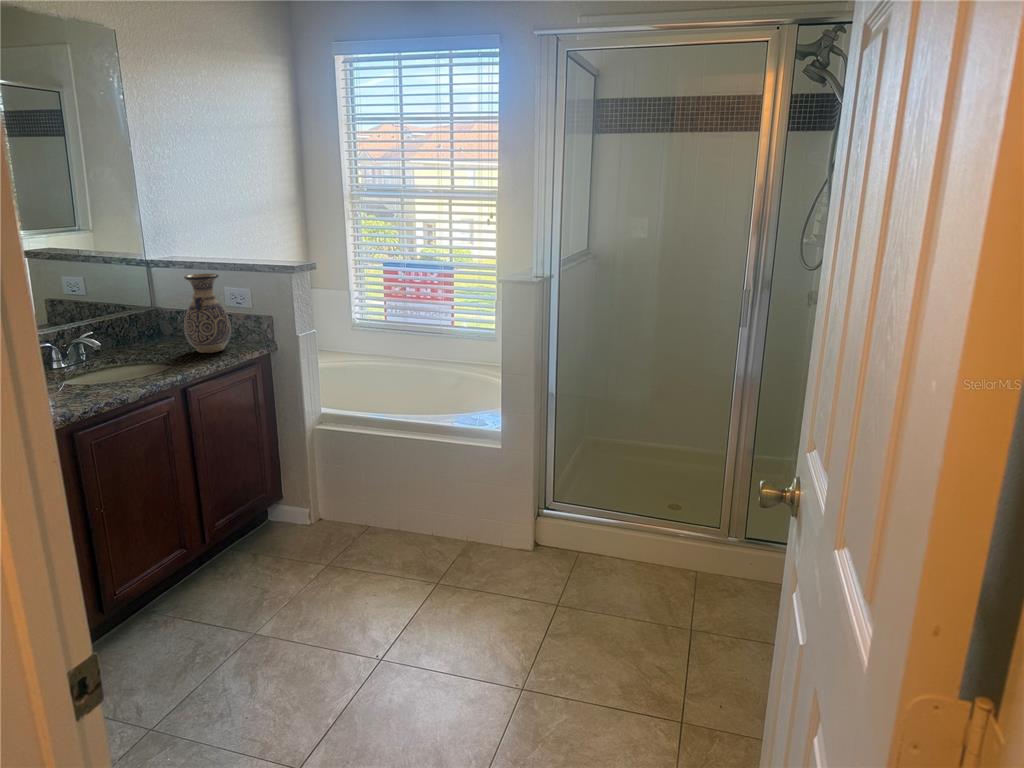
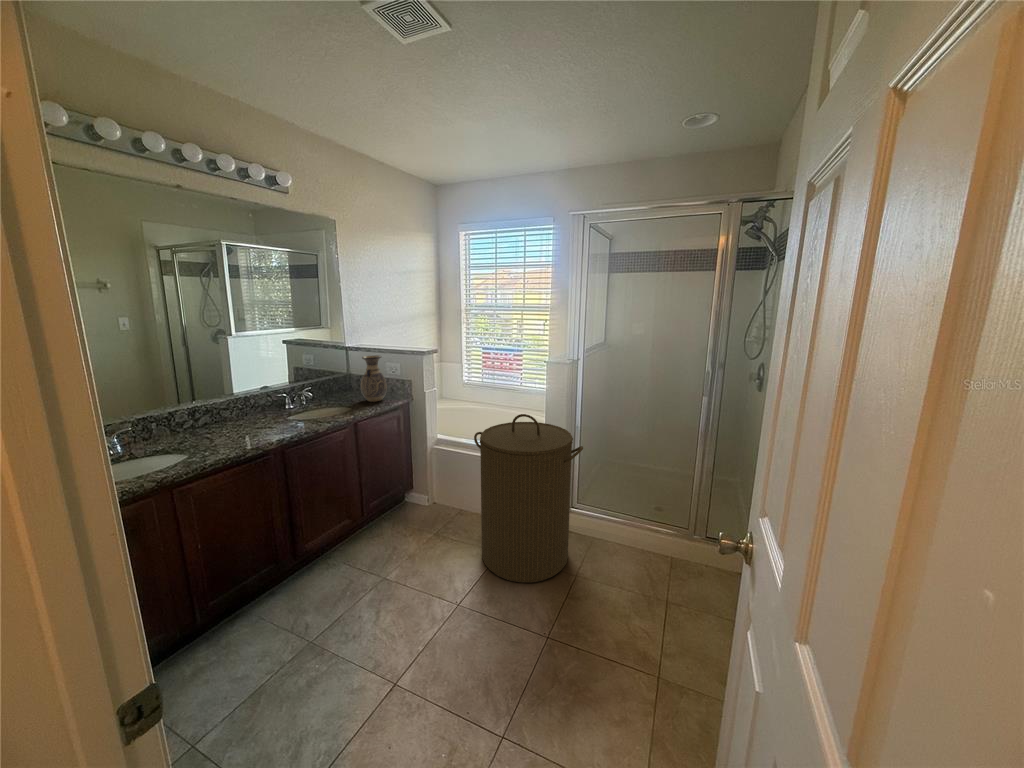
laundry hamper: none [390,362,567,623] -> present [474,414,583,583]

